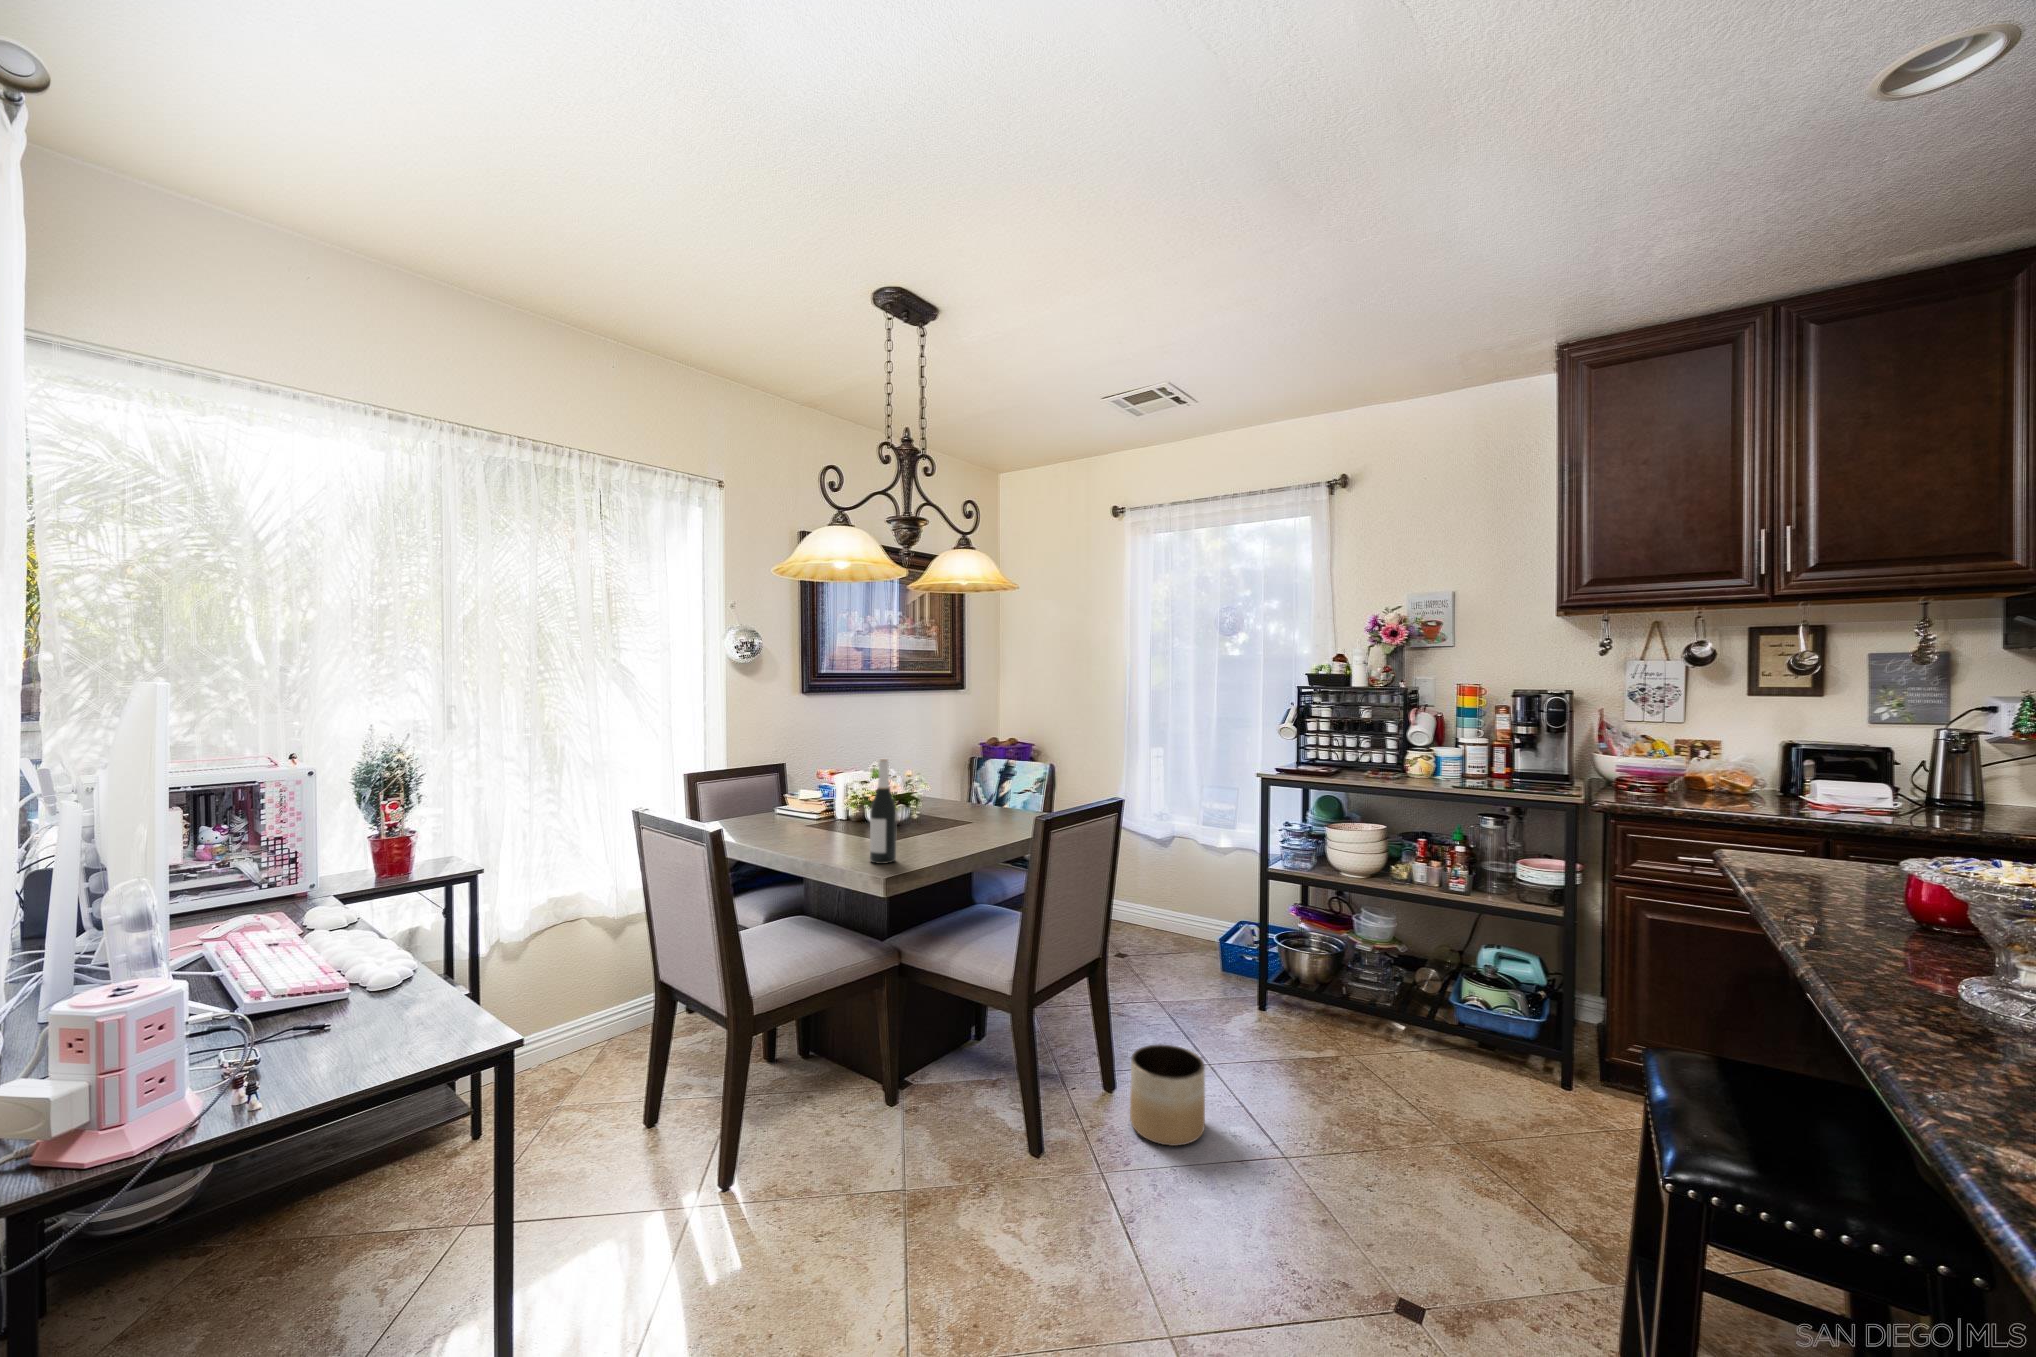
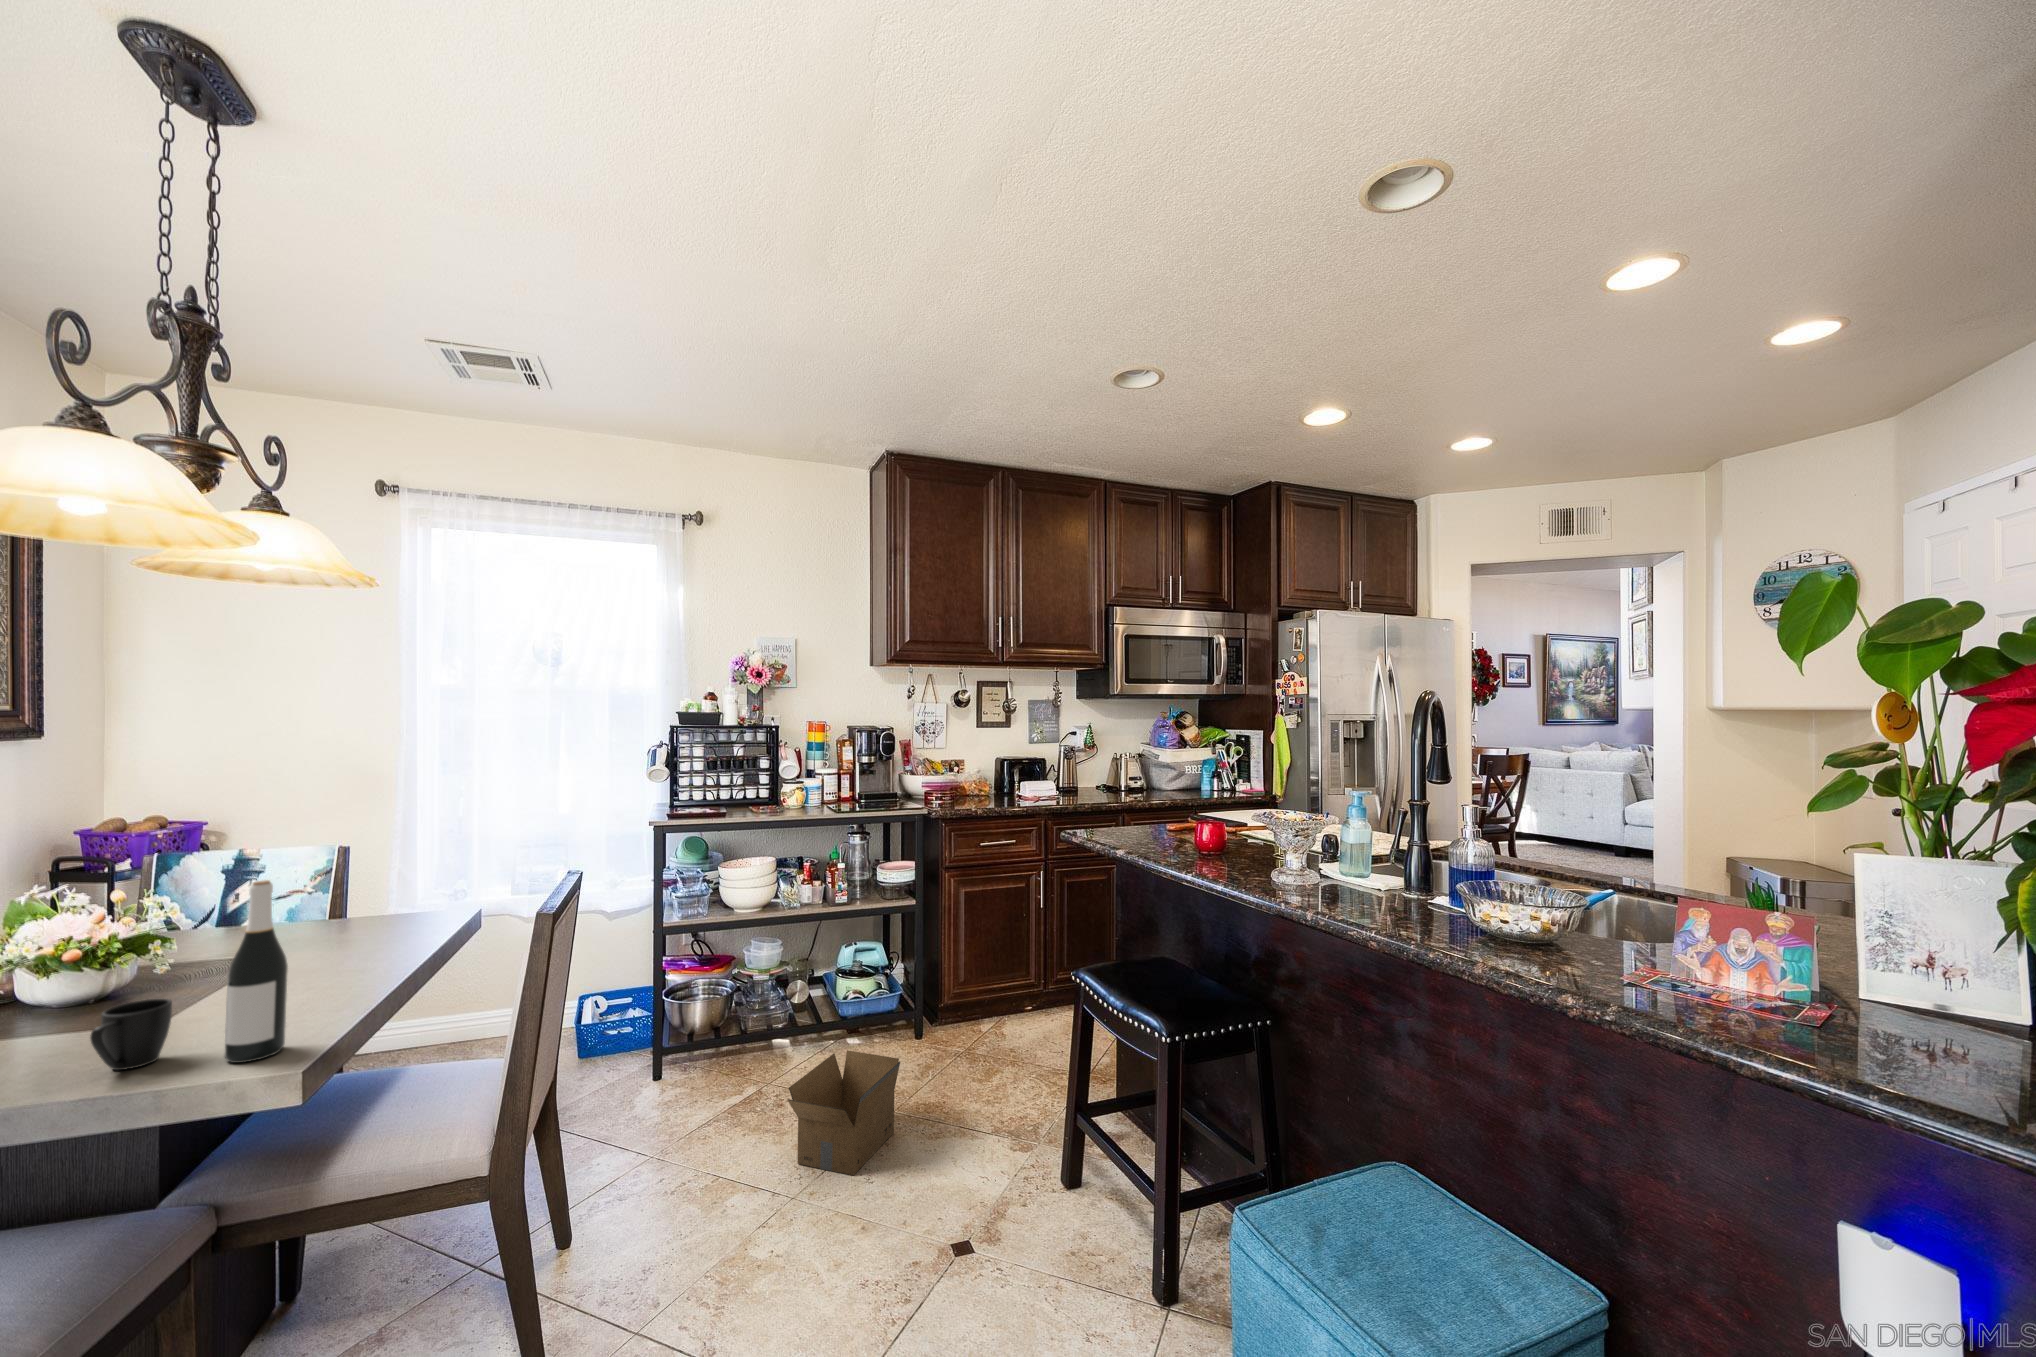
mug: none [828,818,865,853] -> present [90,998,172,1070]
cardboard box: none [1299,1043,1451,1173] -> present [788,1050,900,1176]
planter: present [1130,1044,1205,1146] -> none [619,1143,710,1266]

